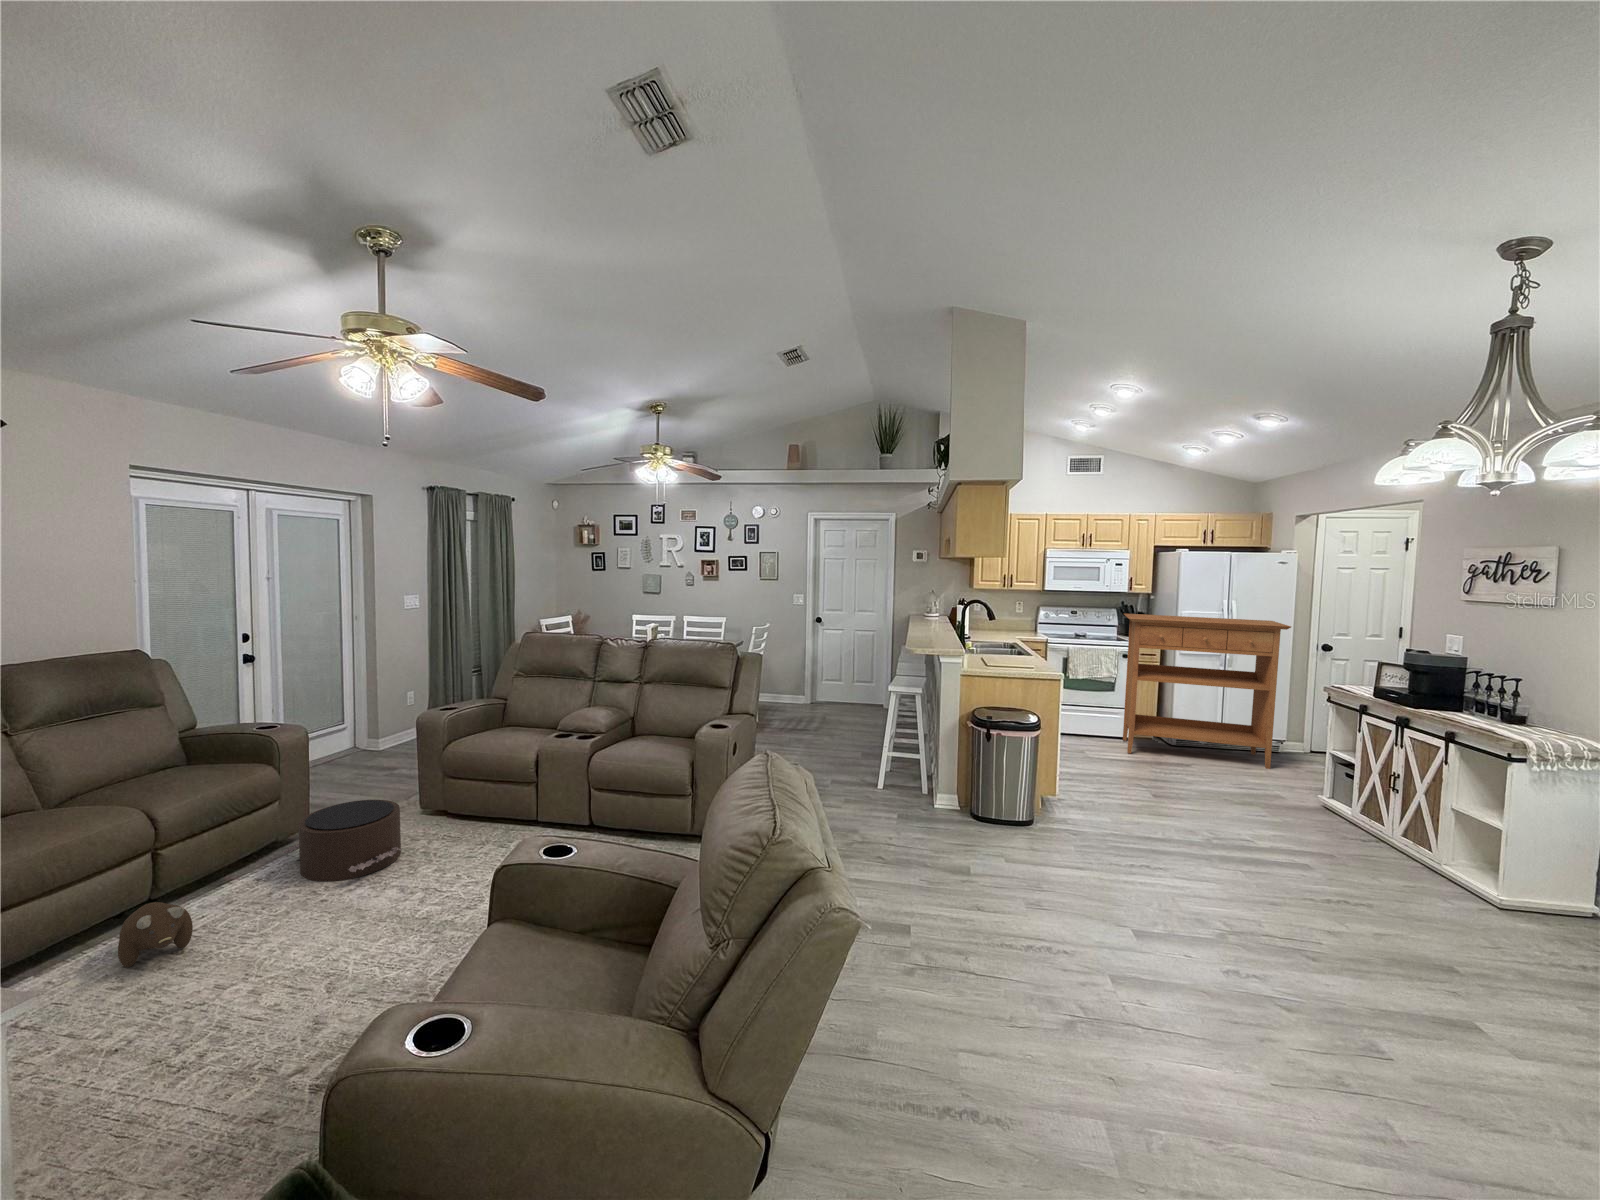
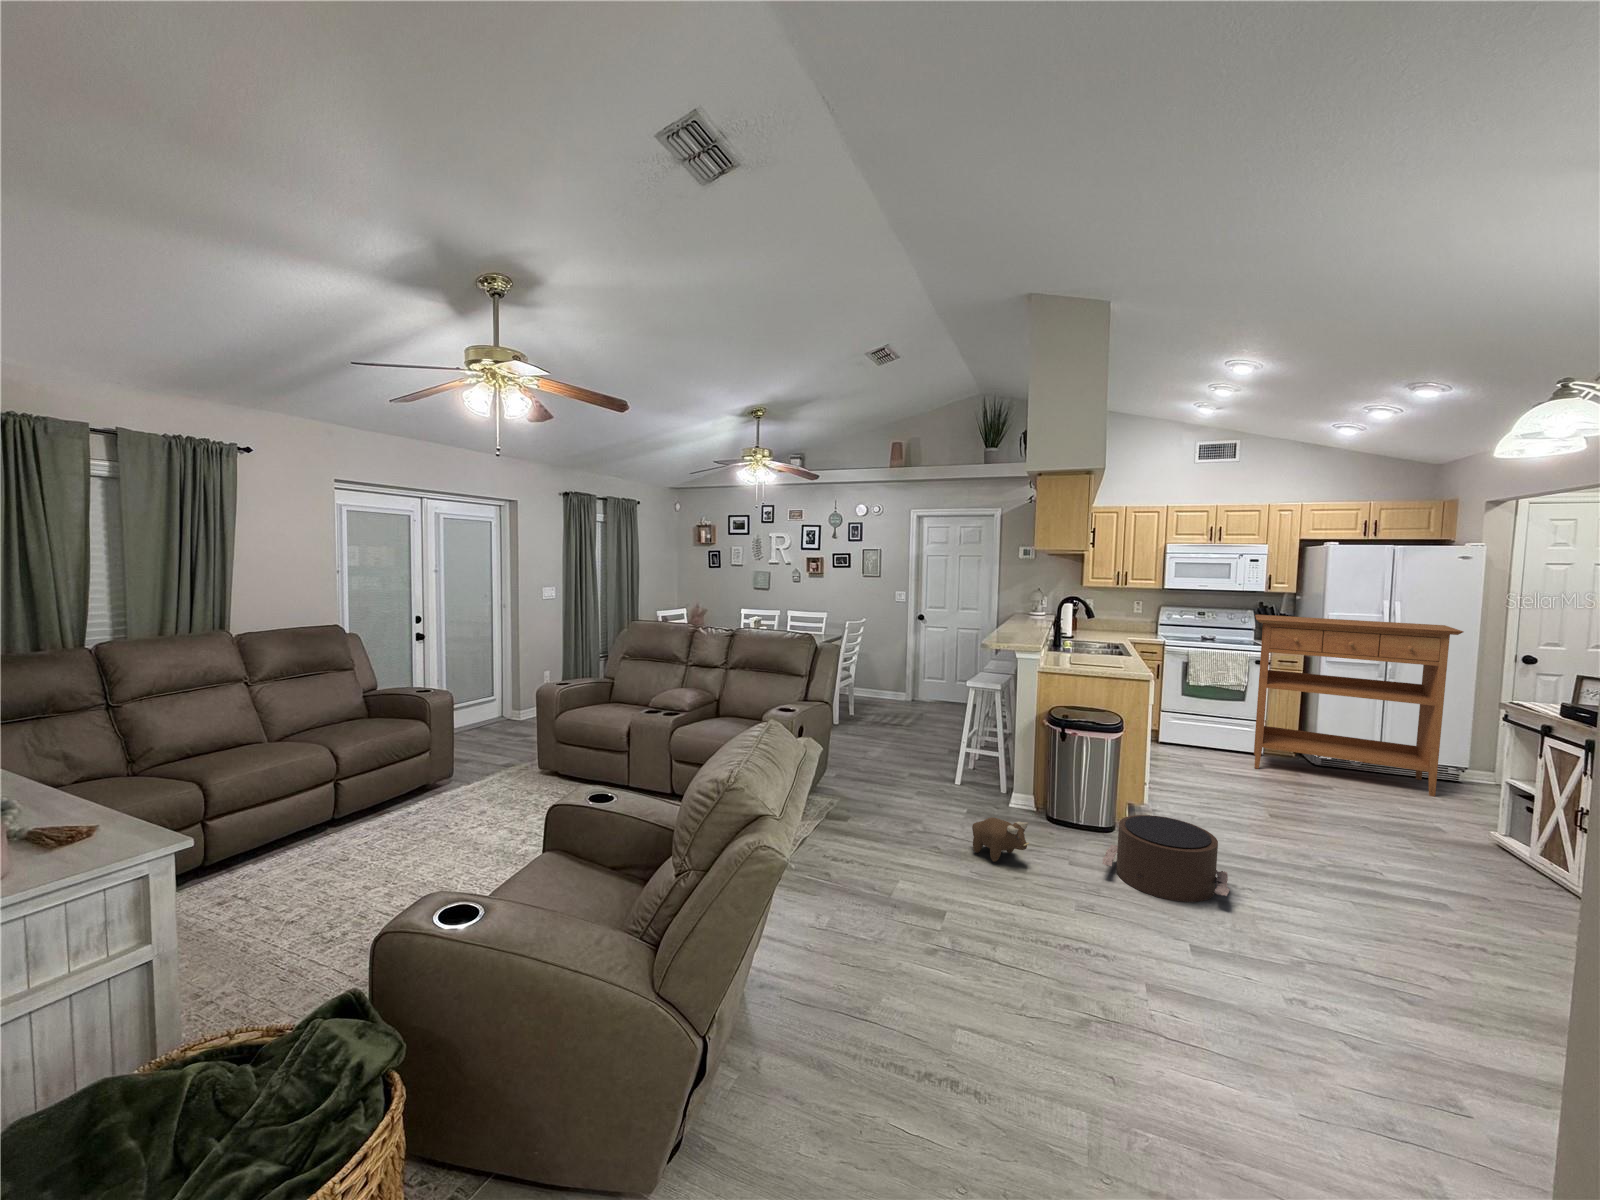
pouf: present [282,800,401,881] -> present [1102,815,1230,902]
plush toy: present [118,902,193,967] -> present [972,818,1029,862]

